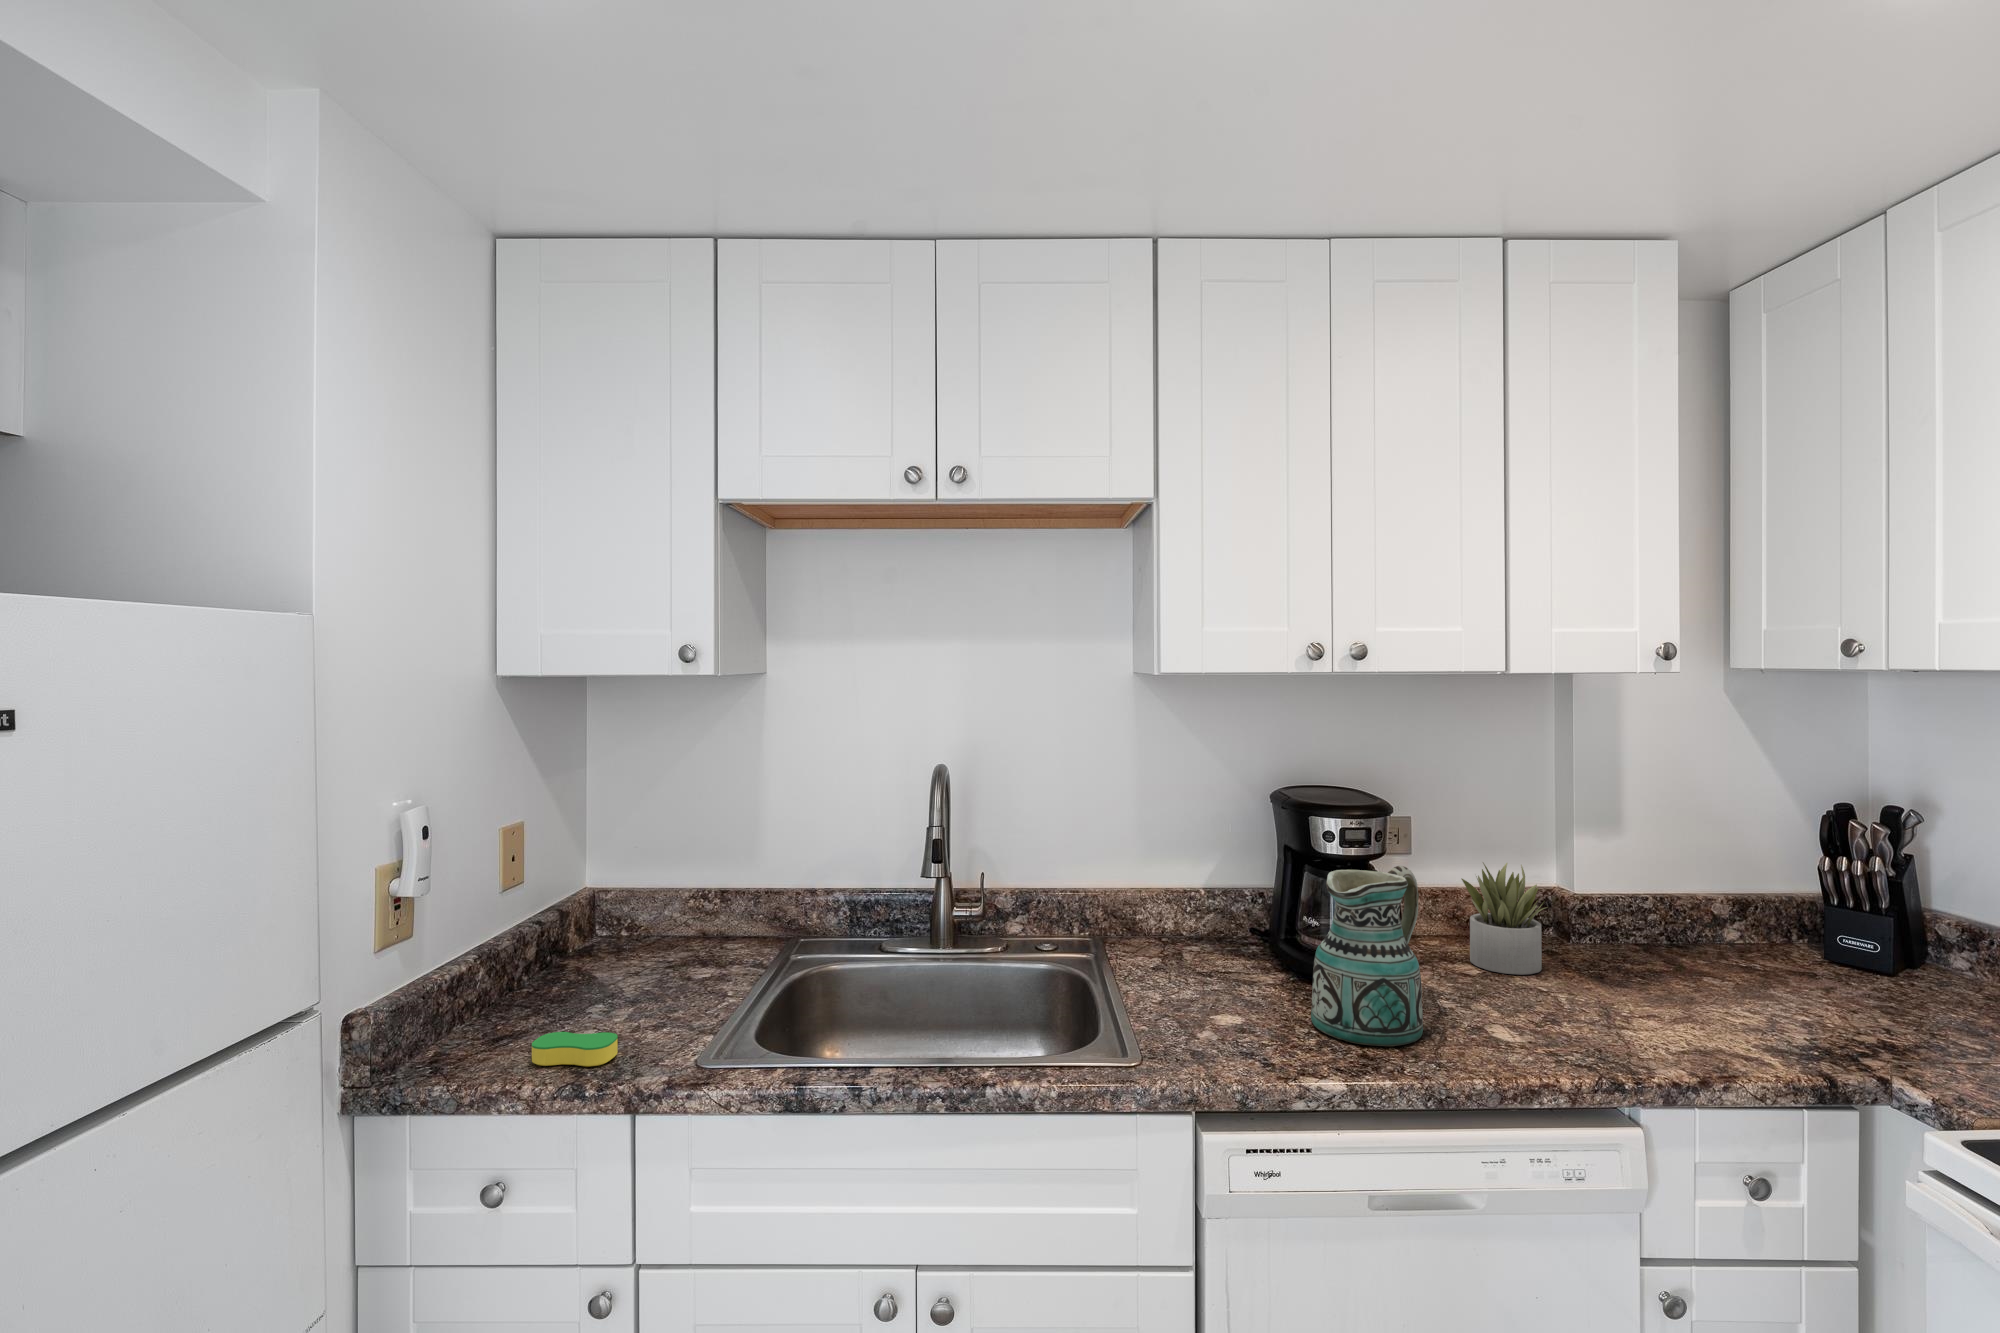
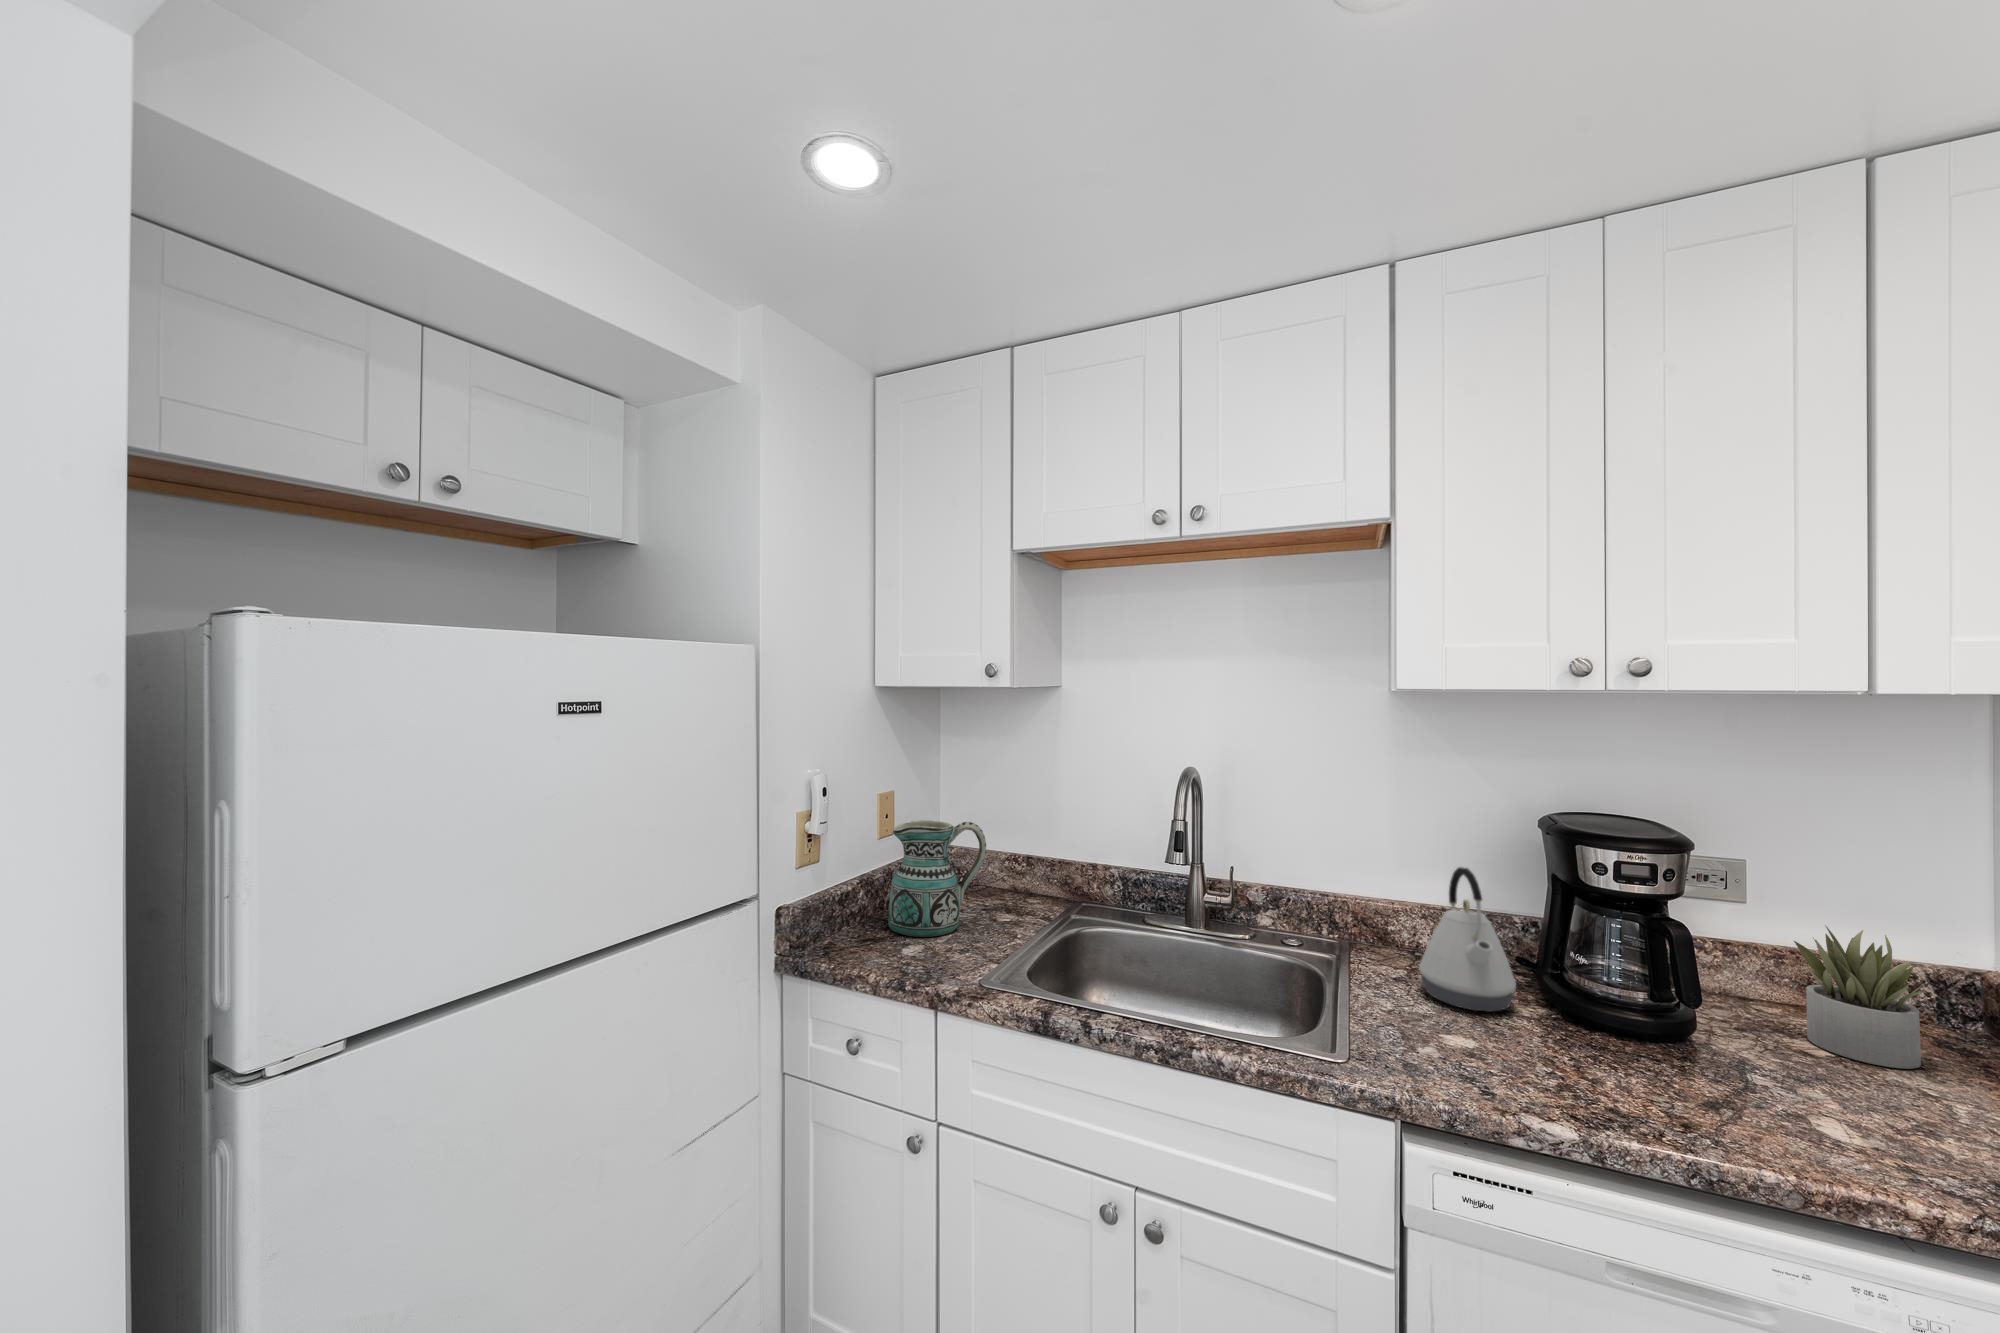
kettle: none [1178,845,1264,988] -> present [1419,867,1516,1012]
ceramic pitcher: present [1311,866,1423,1046] -> present [888,820,986,937]
sponge: present [532,1032,618,1066] -> none [871,940,927,969]

